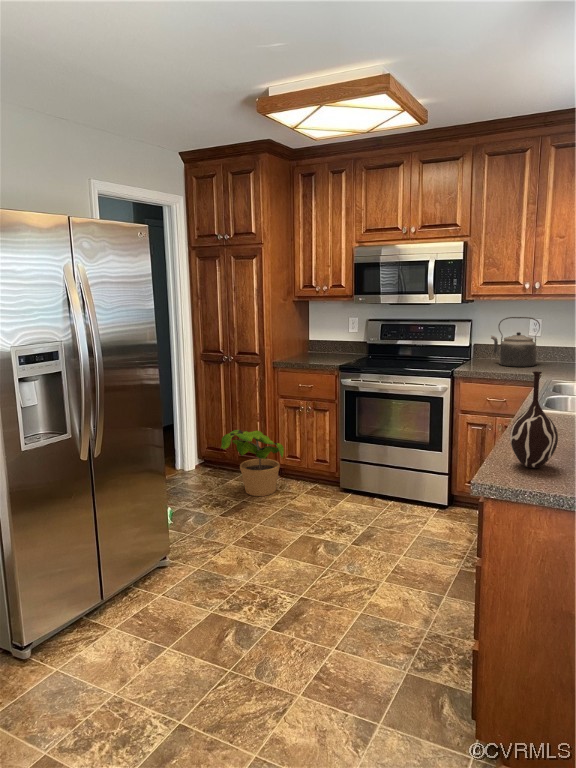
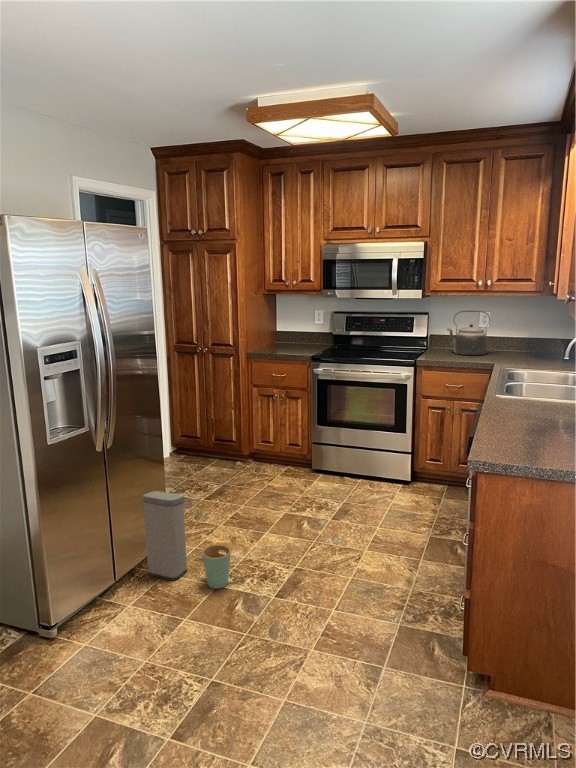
vase: present [510,371,558,468] -> none [495,366,534,447]
potted plant: present [221,430,284,496] -> none [199,418,259,479]
trash can: none [136,506,226,616] -> present [142,491,231,589]

